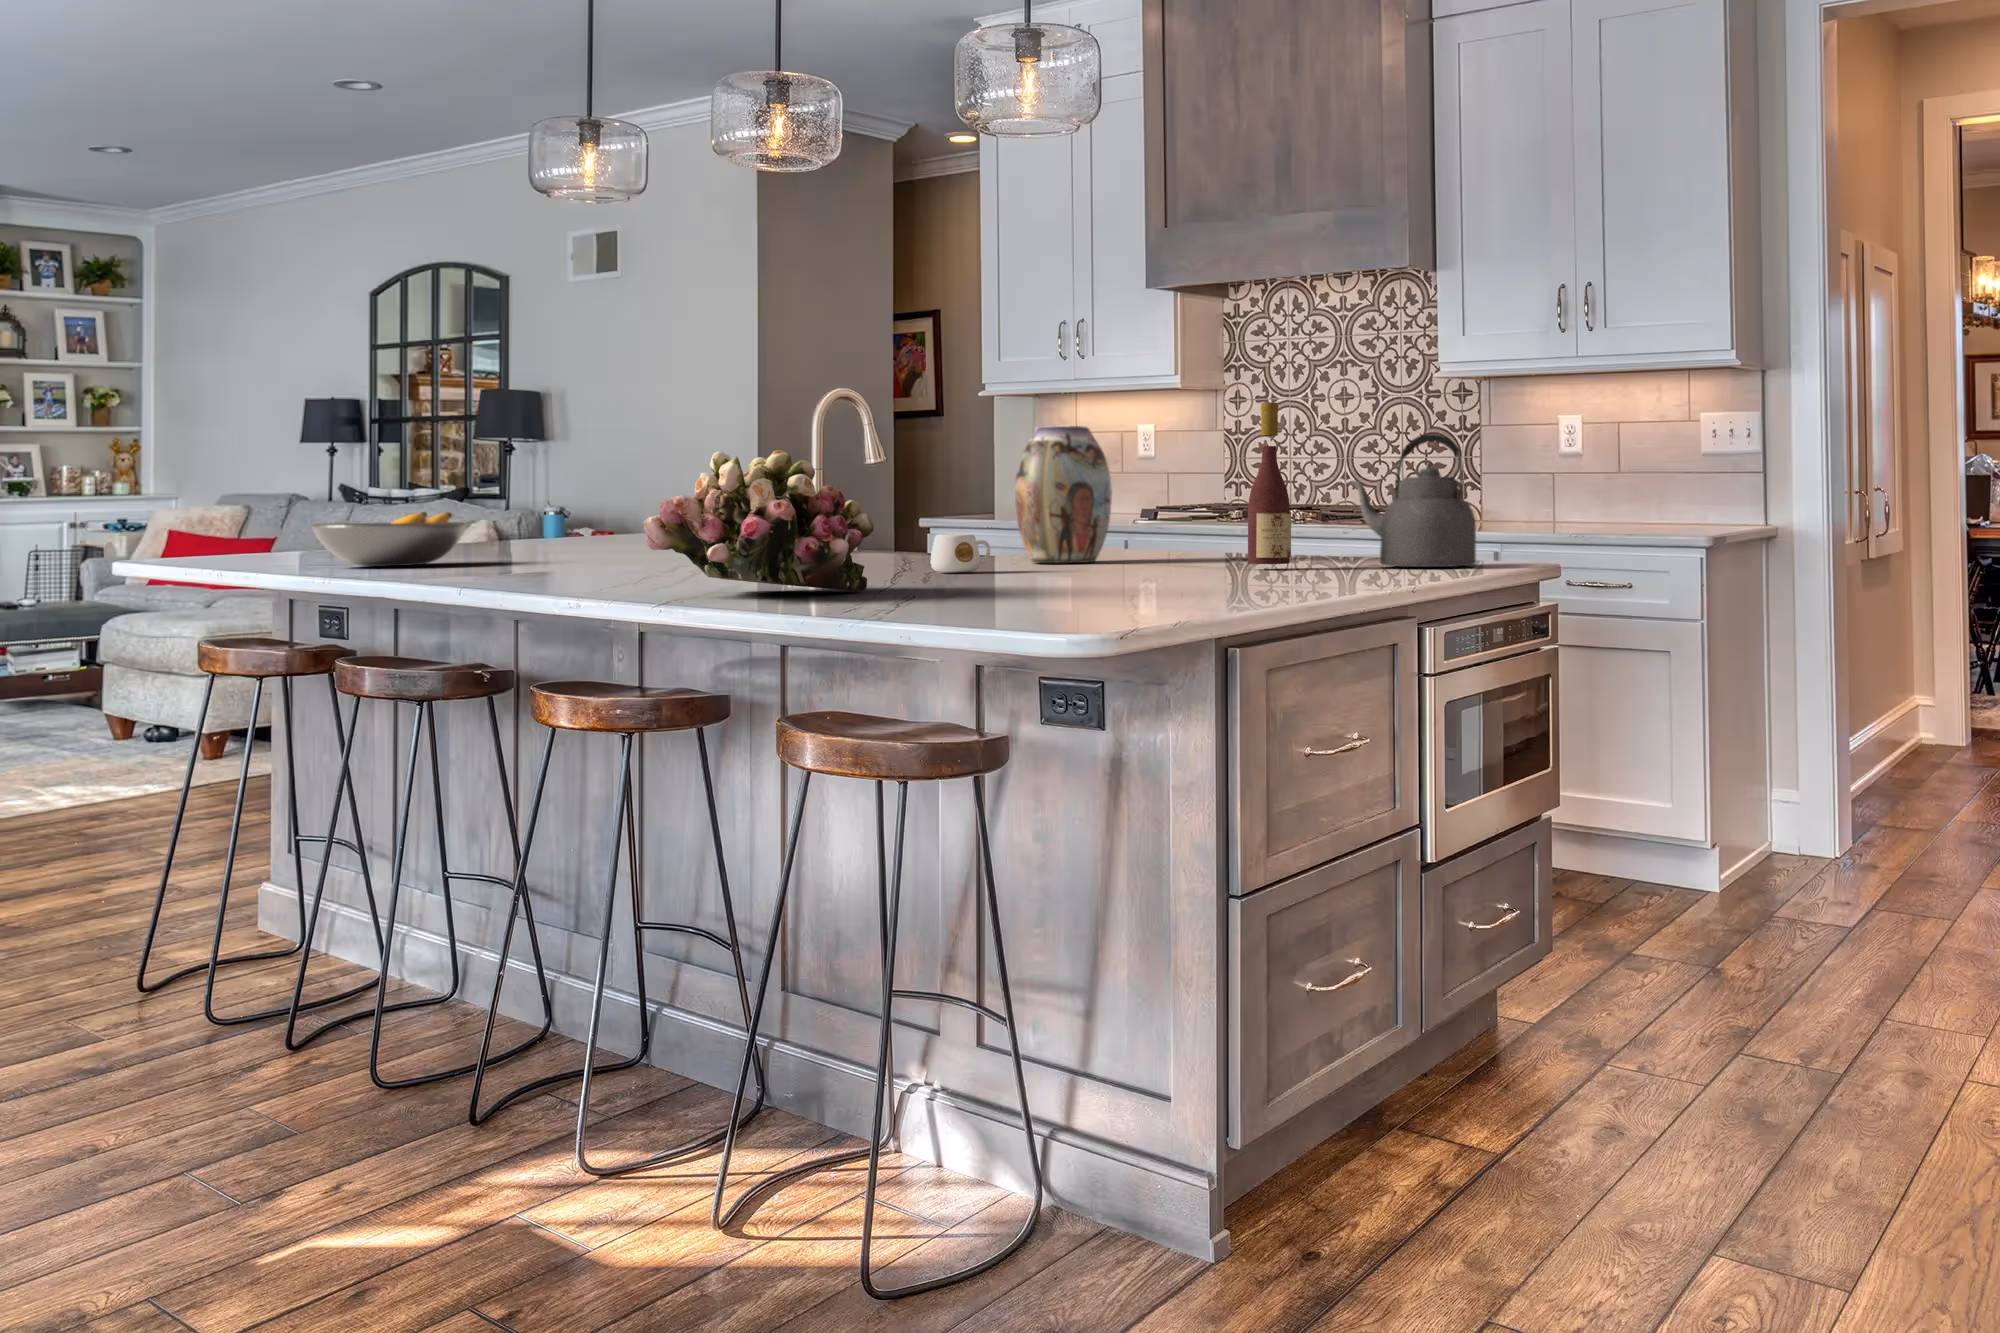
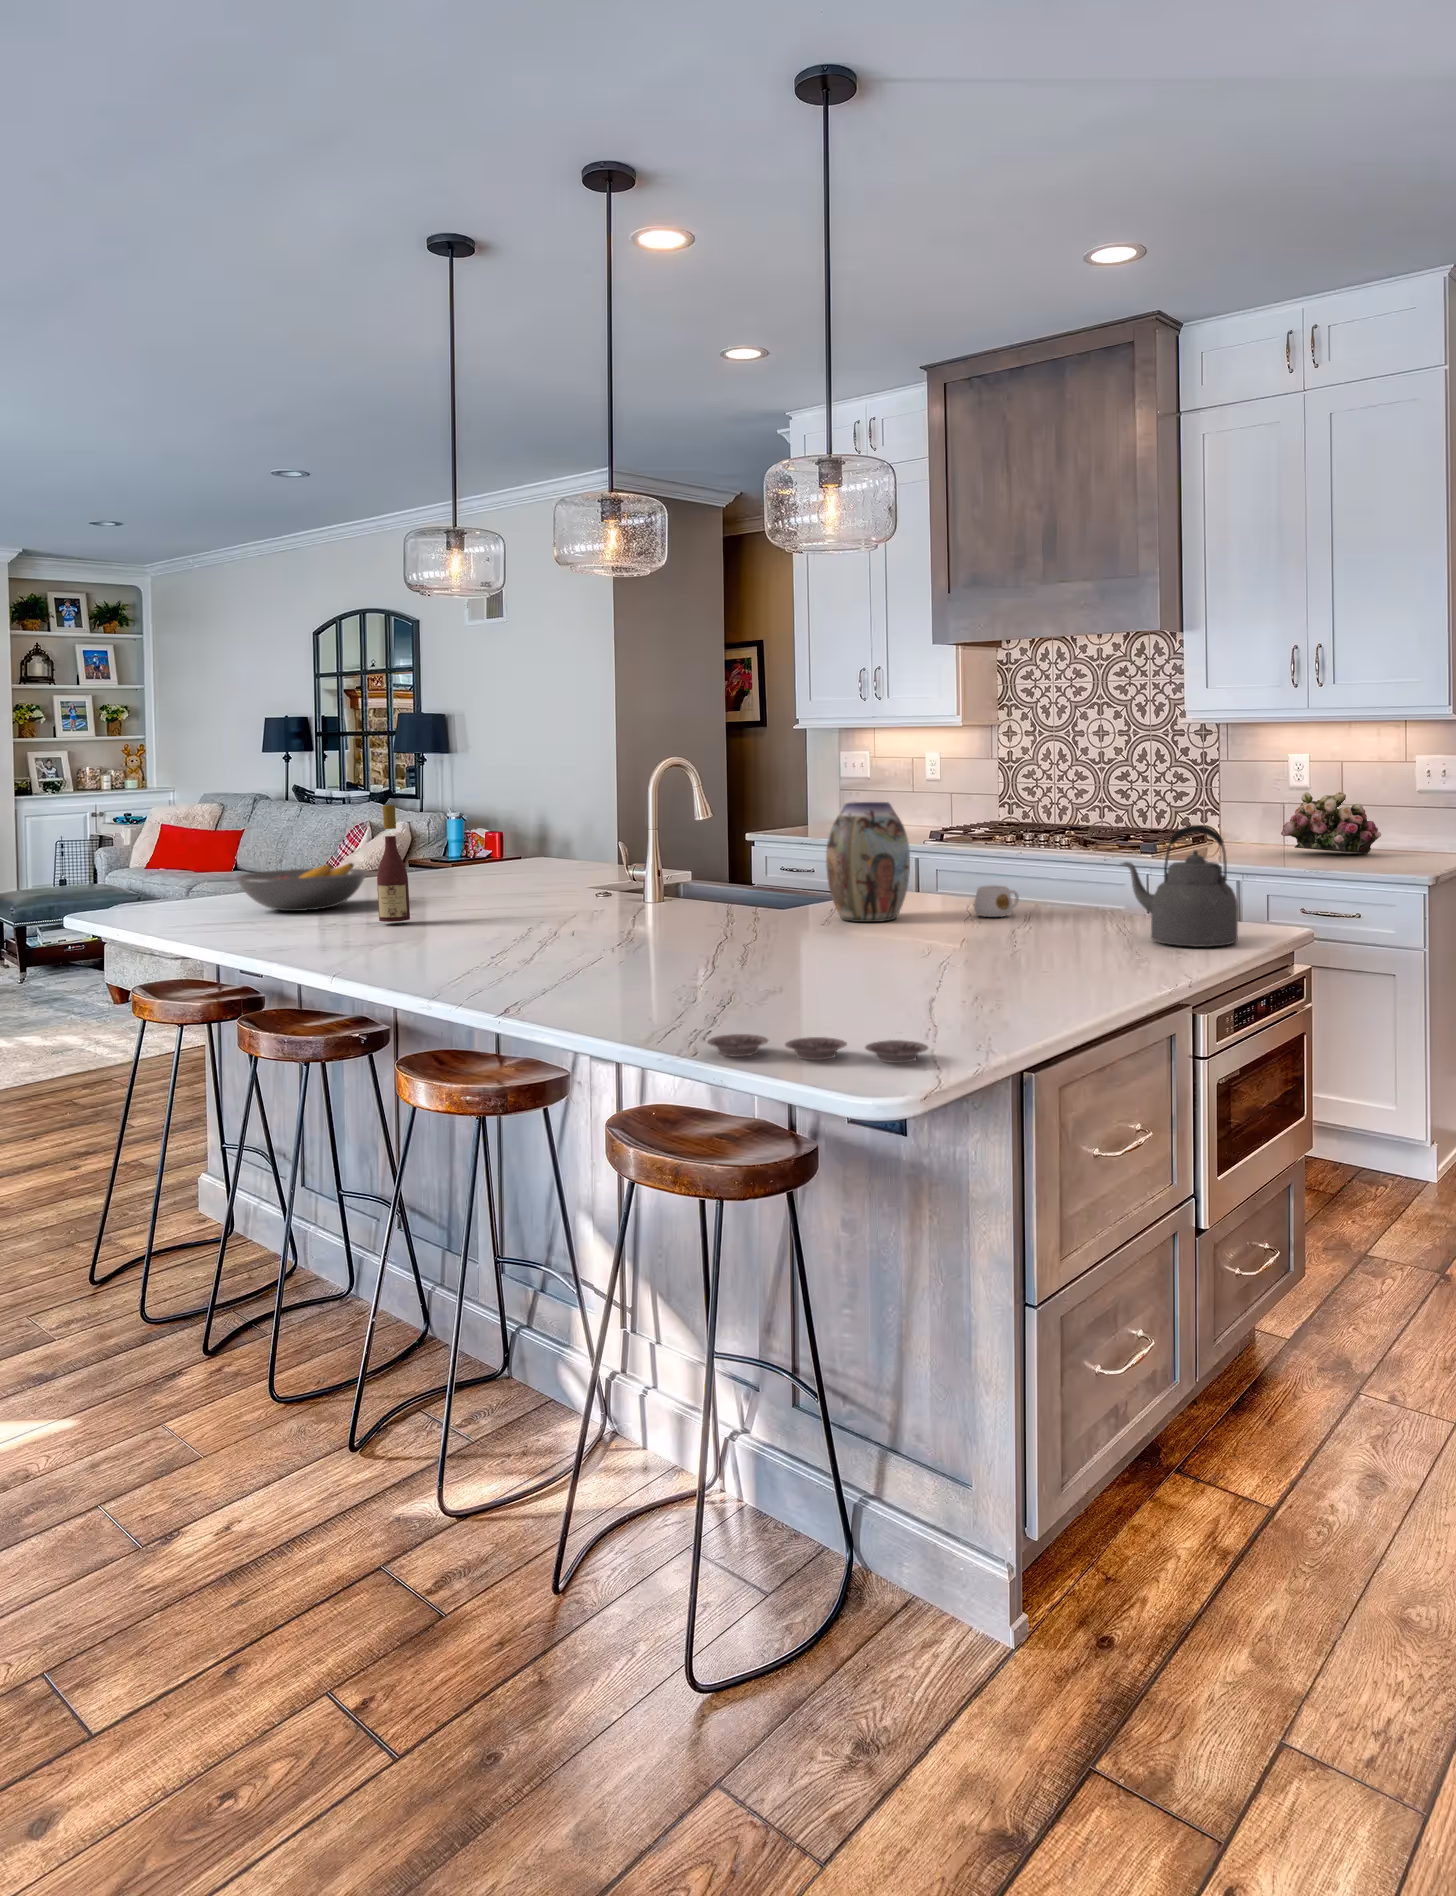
wine bottle: present [1248,402,1291,564] -> present [377,805,410,922]
flower arrangement: present [644,450,874,591] -> present [1281,792,1381,853]
mug: present [931,534,990,572] -> present [974,886,1019,917]
plate: none [890,593,1127,608] -> present [707,1034,928,1063]

